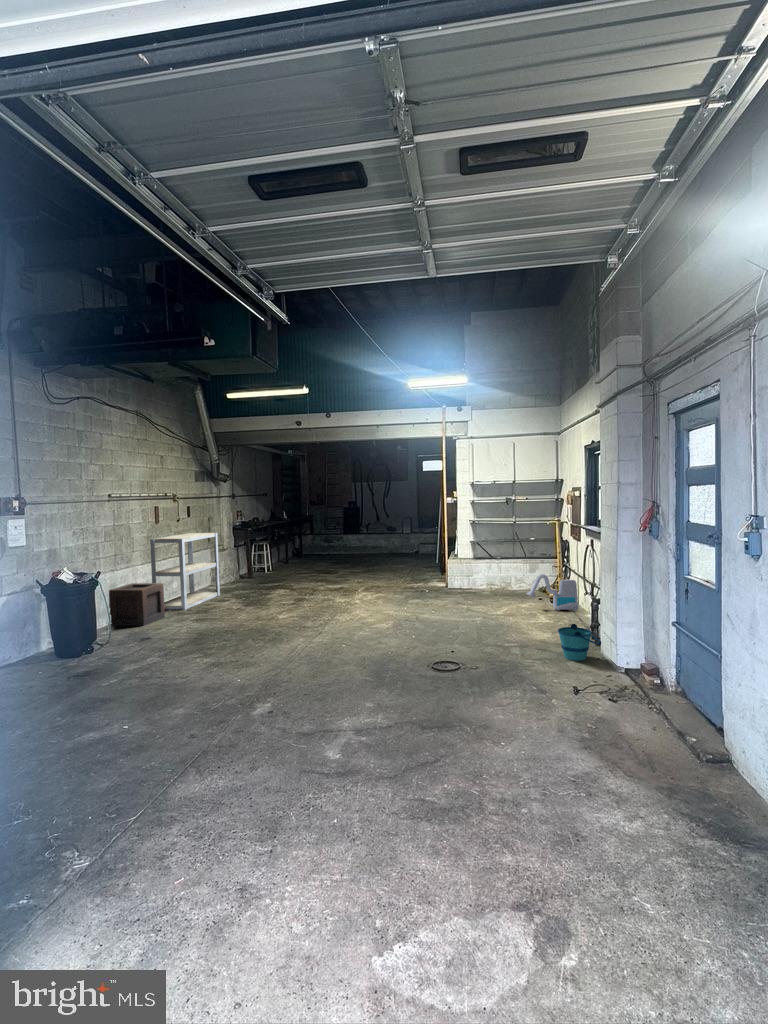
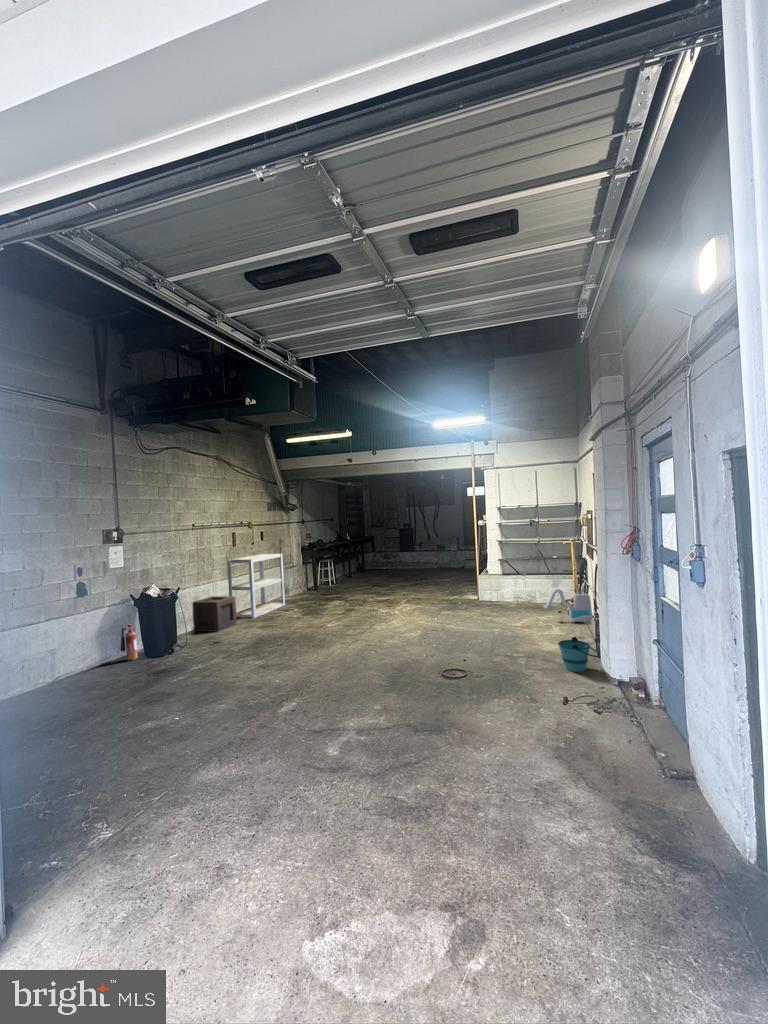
fire extinguisher: none [22,616,45,663] -> present [121,624,137,661]

